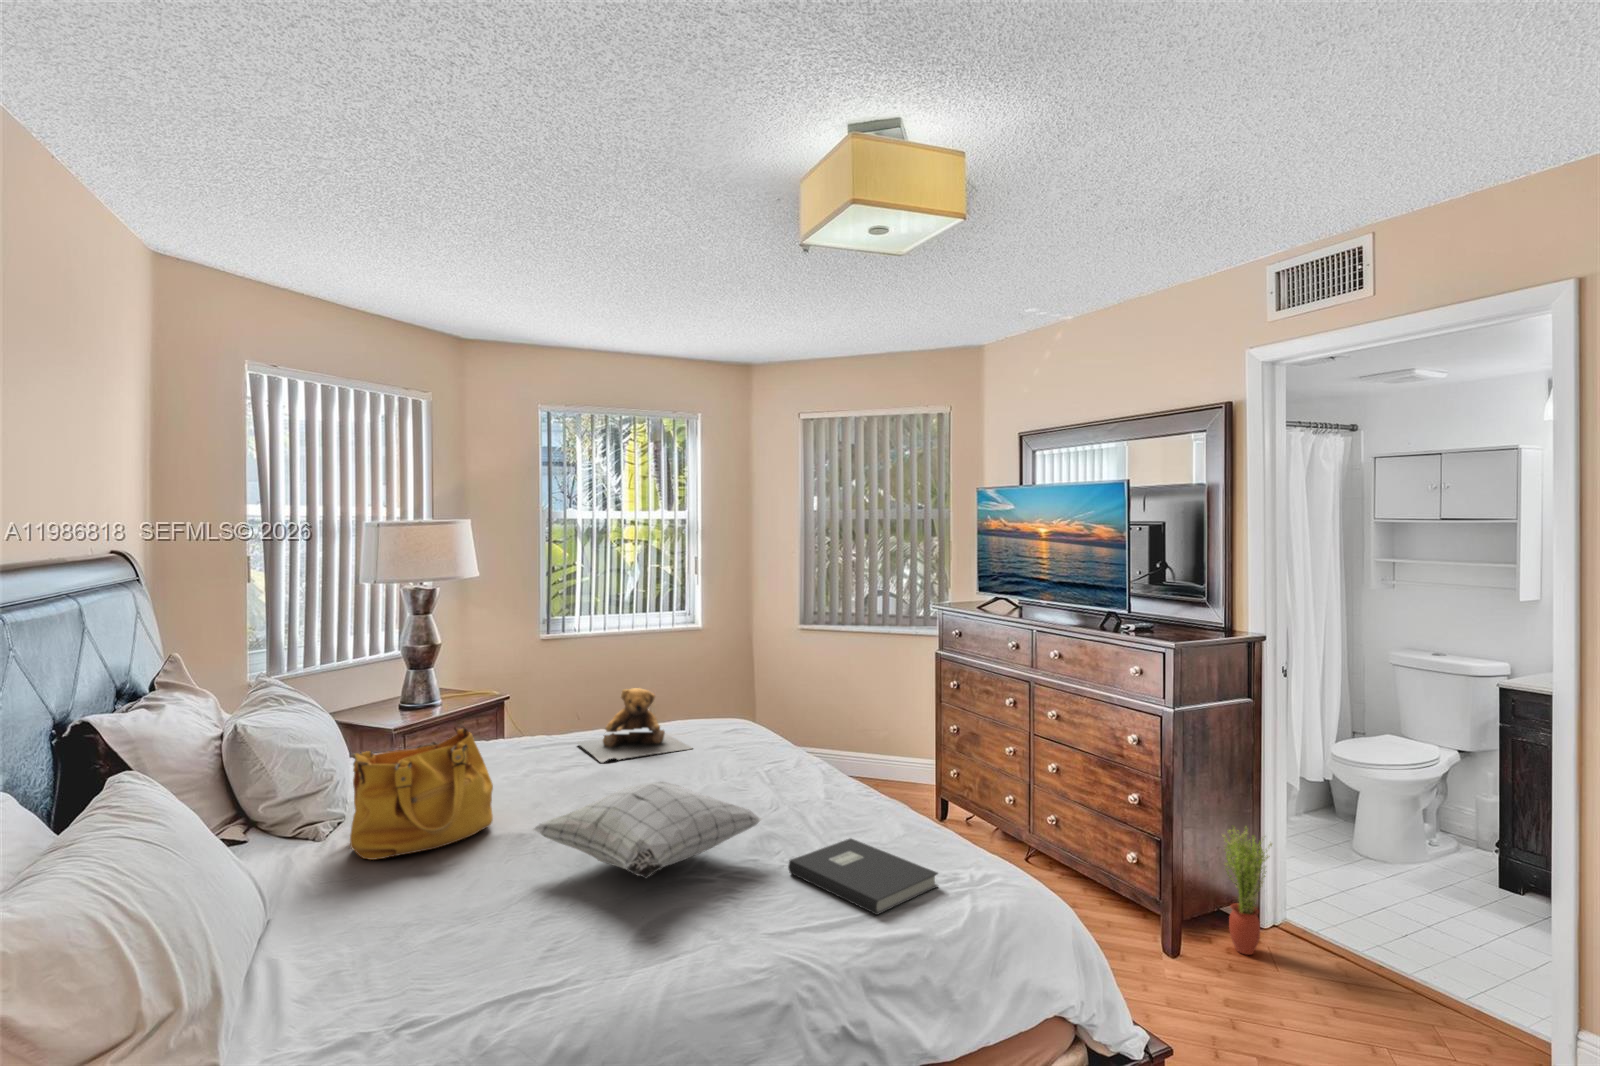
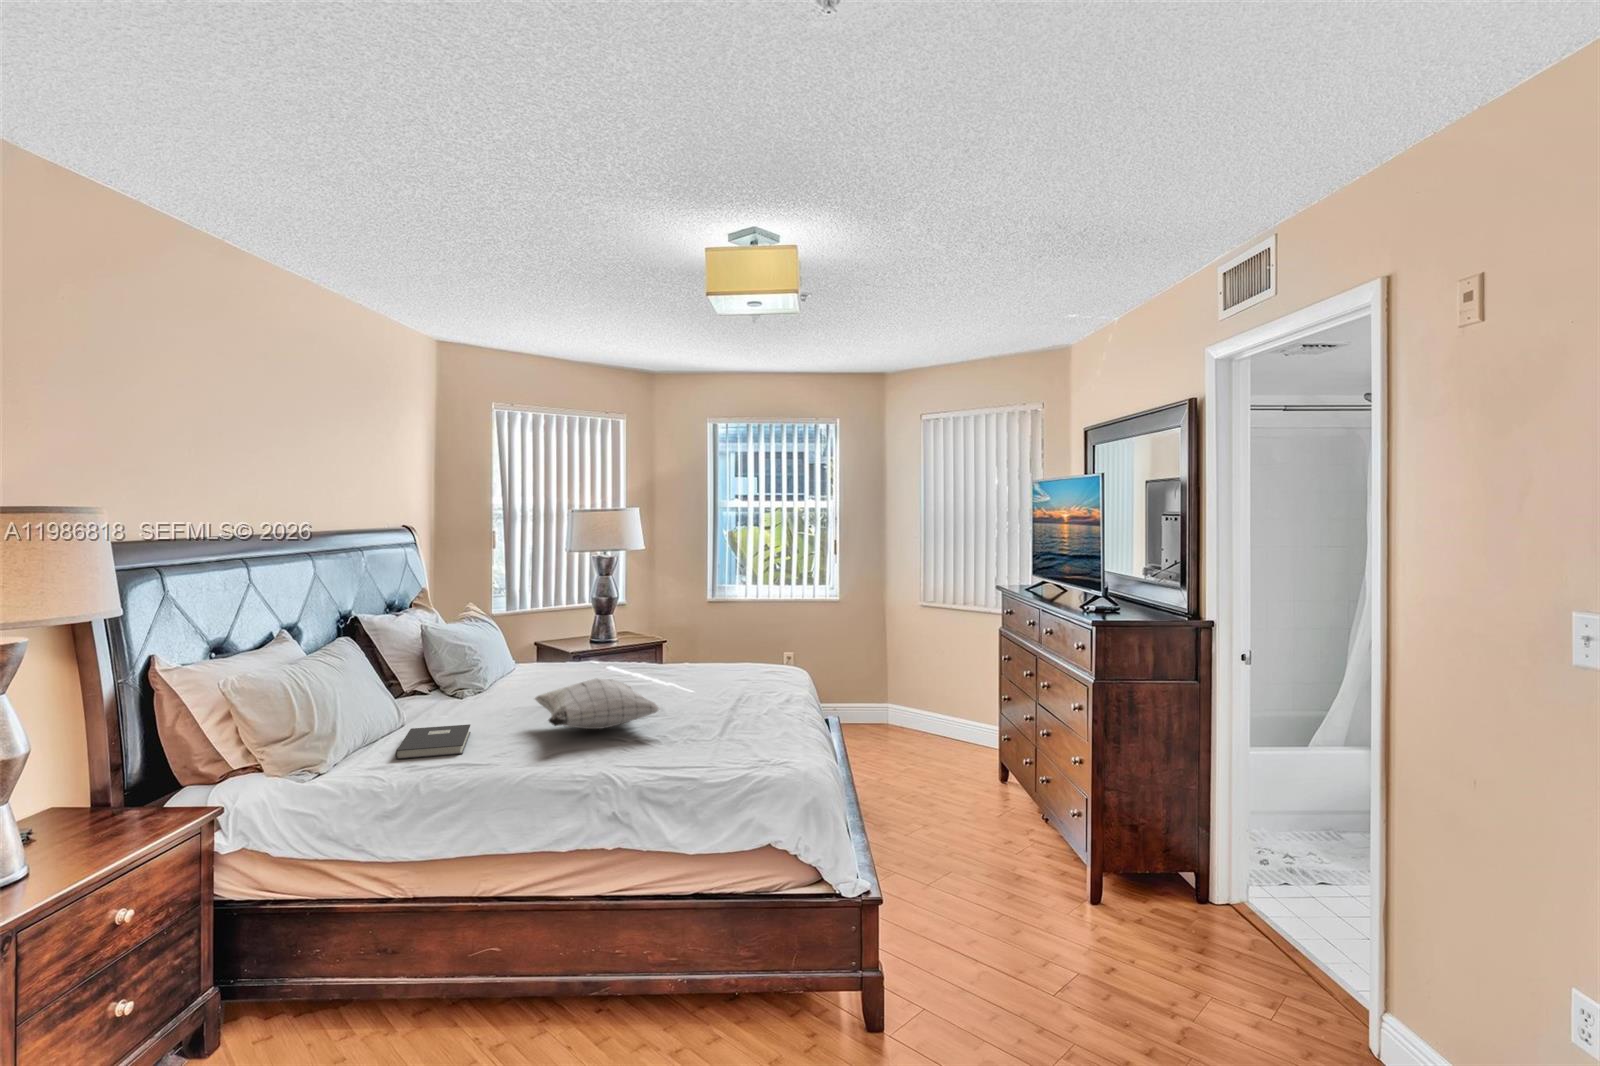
teddy bear: present [578,688,692,762] -> none [654,630,725,679]
handbag: present [350,725,493,860] -> none [459,637,548,709]
potted plant: present [1223,828,1272,955] -> none [1141,792,1196,912]
book: present [788,838,938,915] -> present [395,724,471,759]

